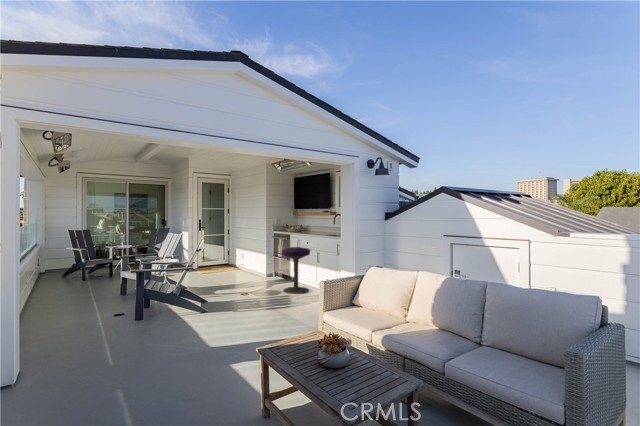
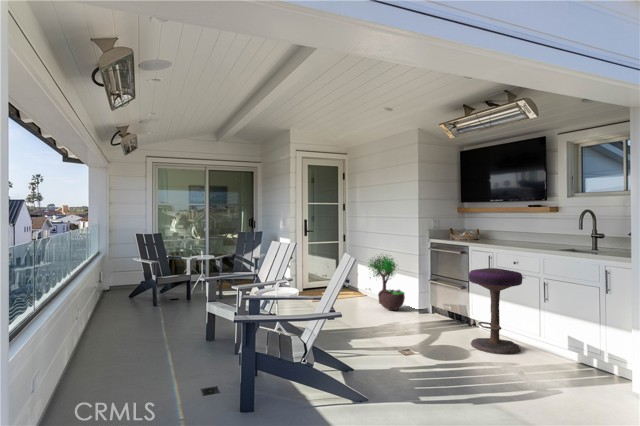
potted tree: none [234,238,259,276] -> present [369,256,405,310]

